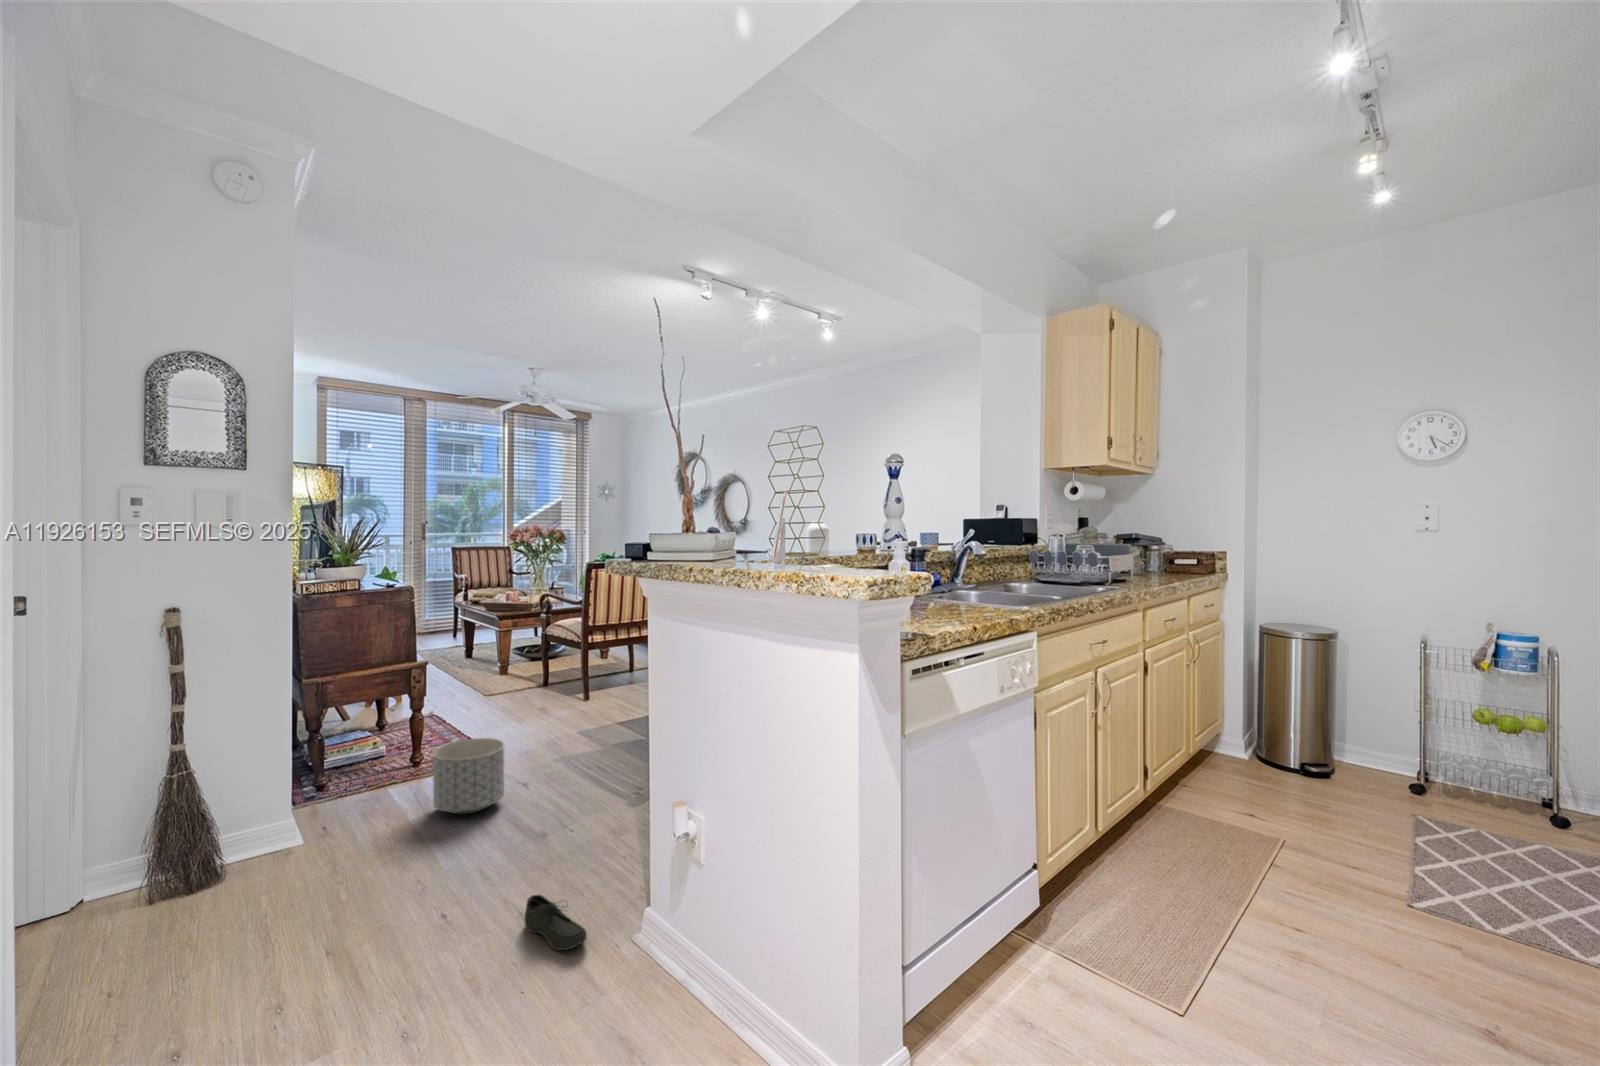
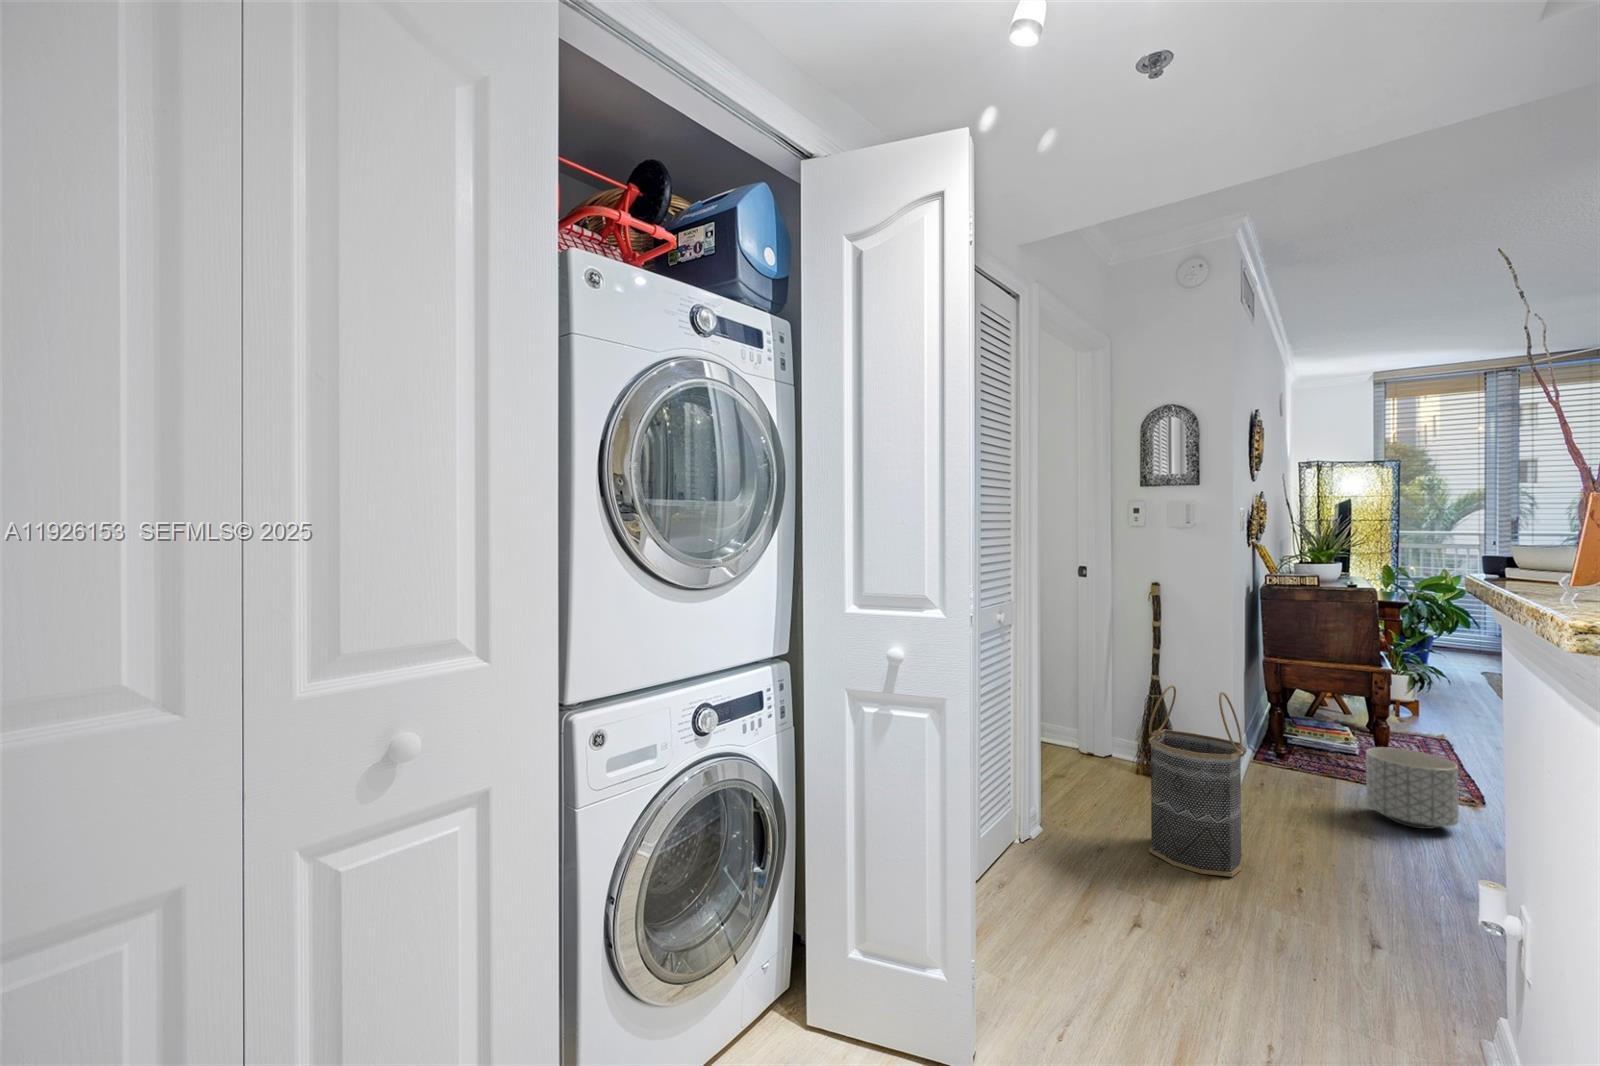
basket: none [244,750,381,1018] -> present [1149,685,1246,877]
shoe: present [525,895,587,950] -> none [1376,890,1450,967]

